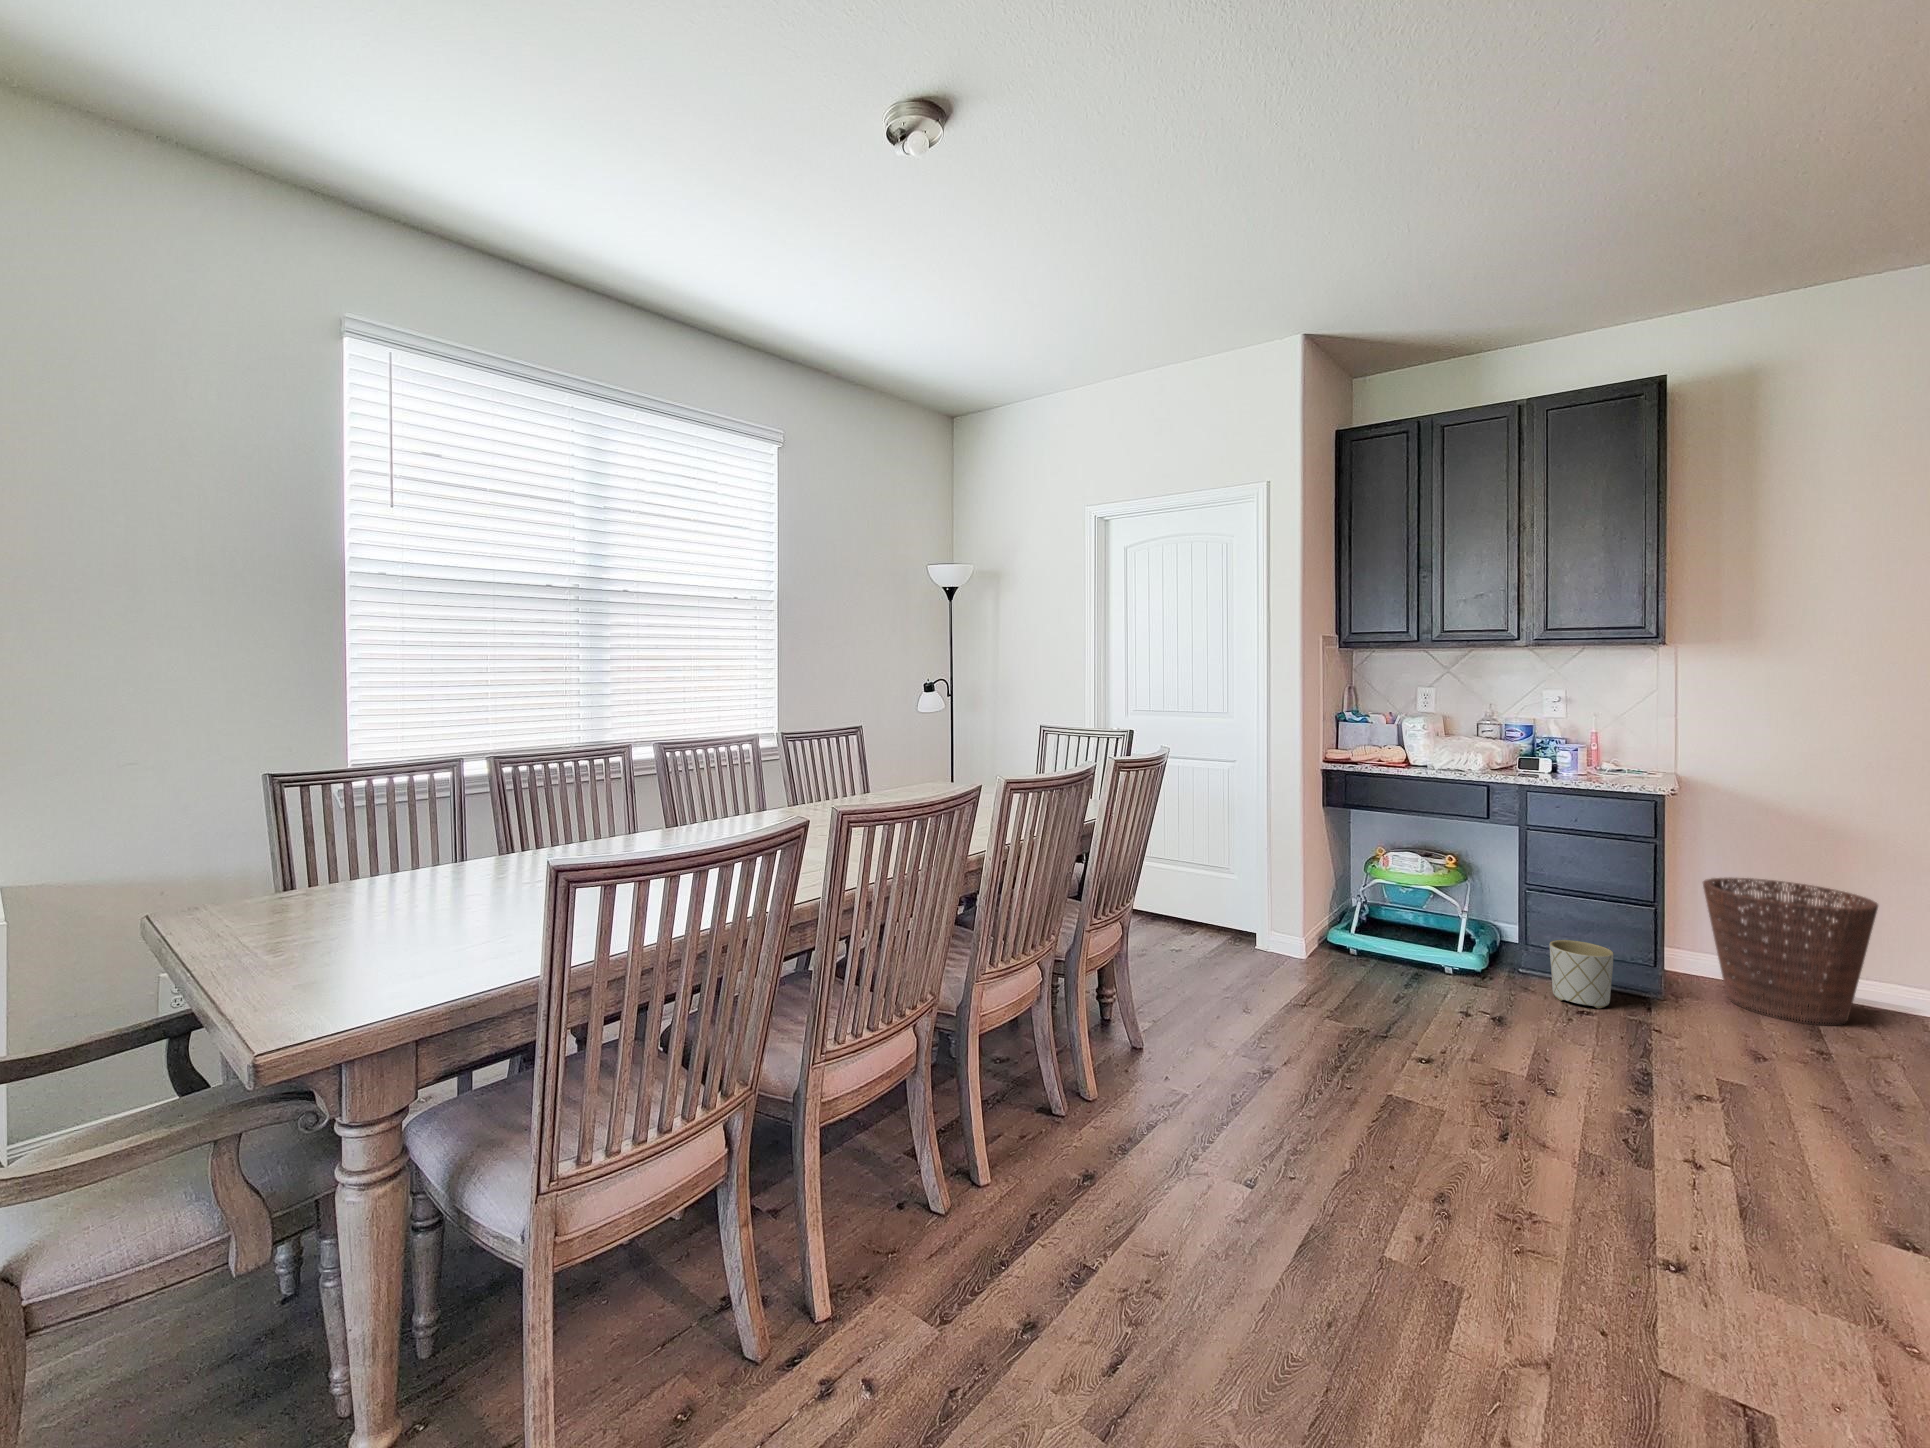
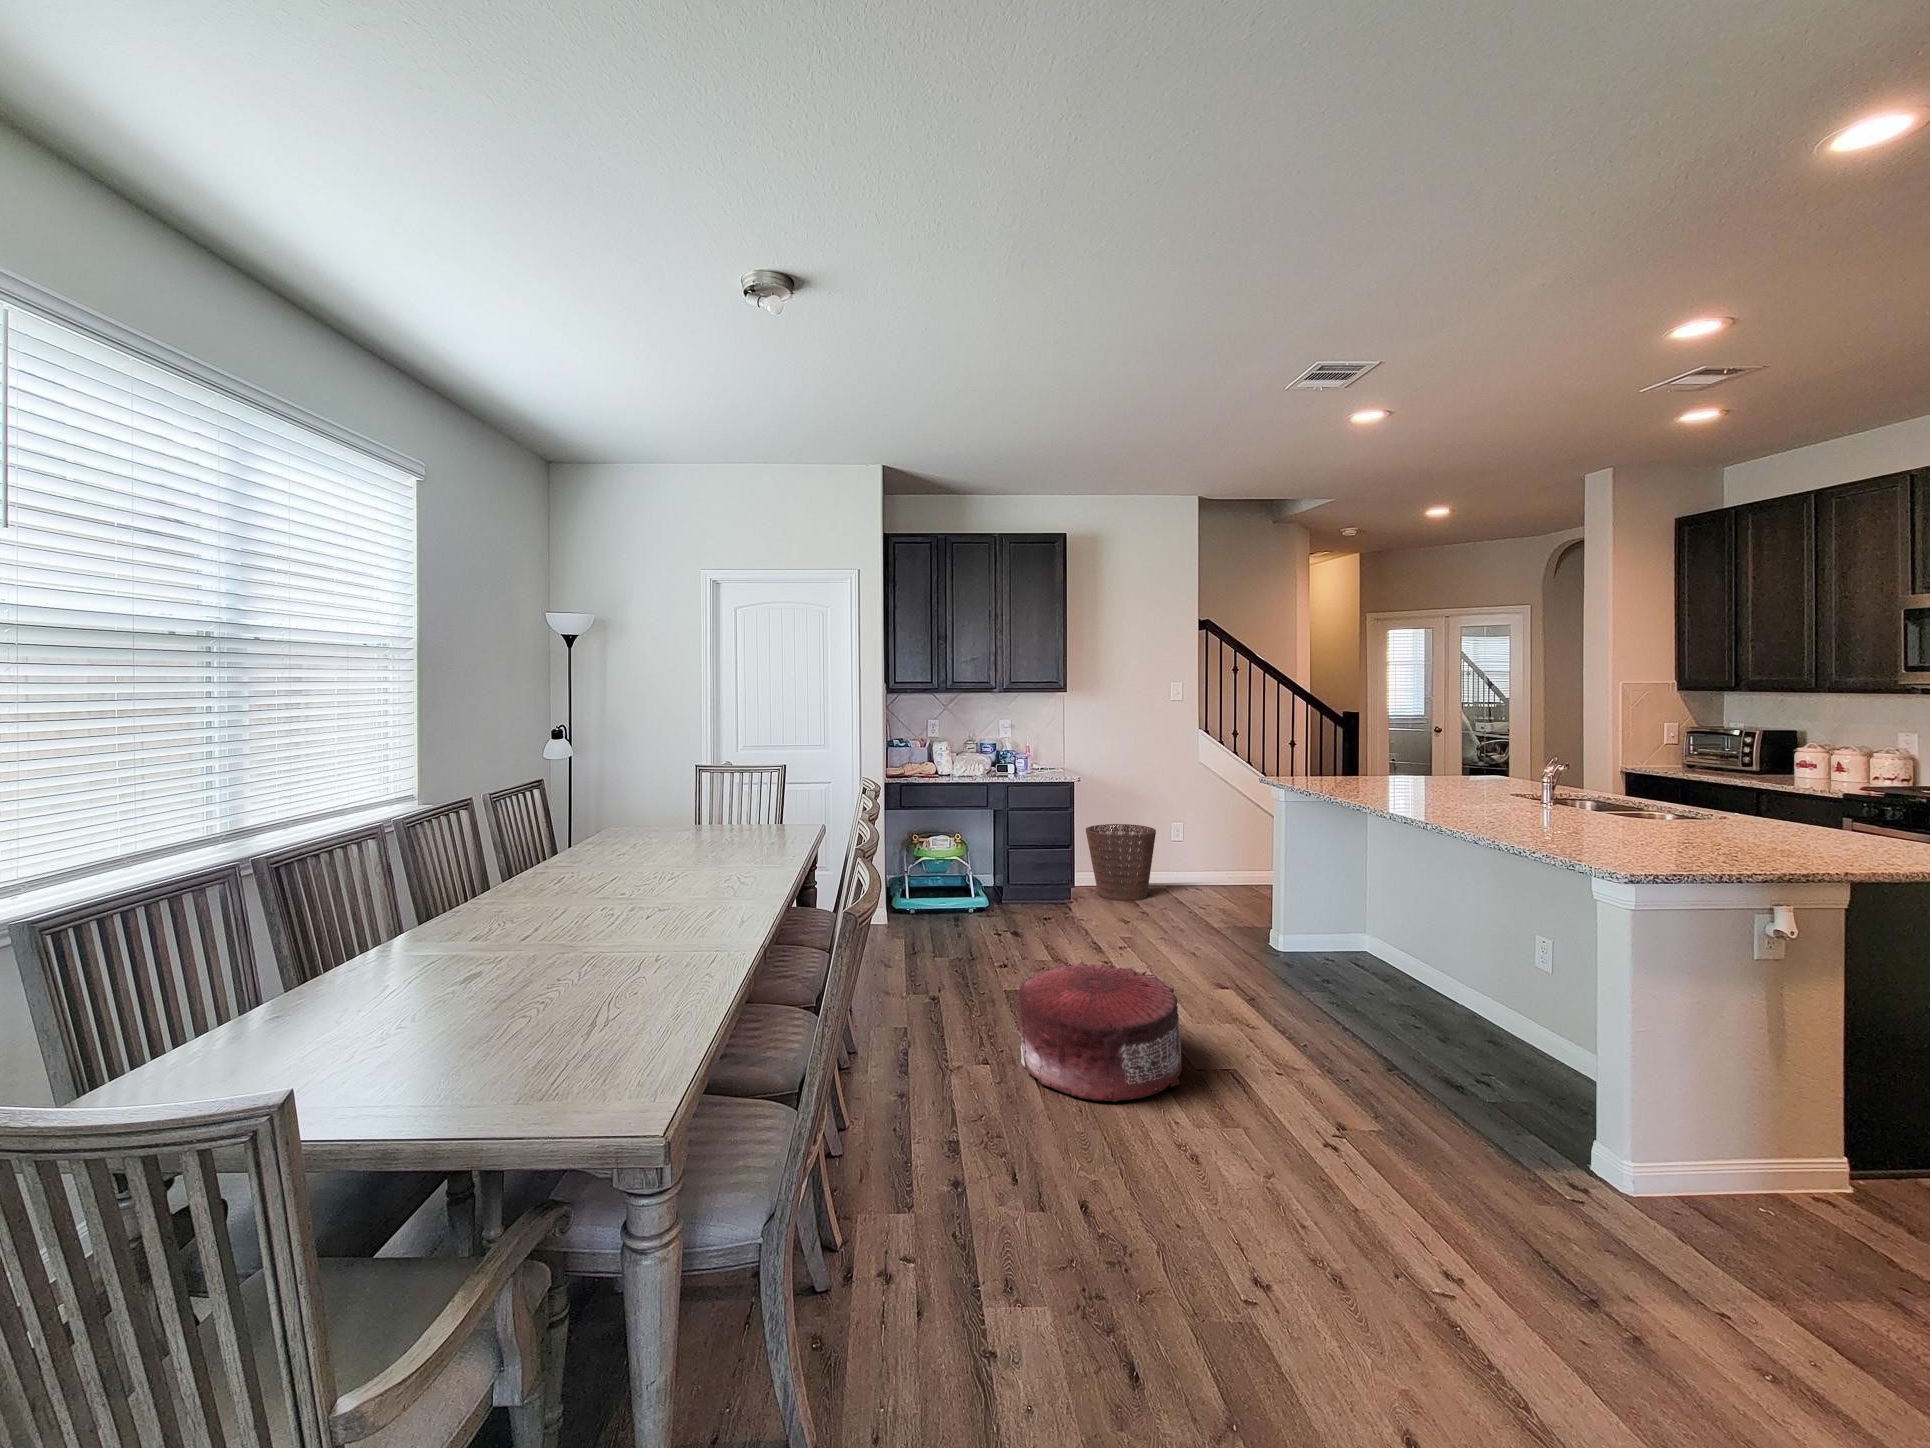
planter: present [1550,940,1614,1009] -> none [1027,877,1059,916]
pouf: none [1311,1079,1642,1375] -> present [1018,961,1182,1102]

